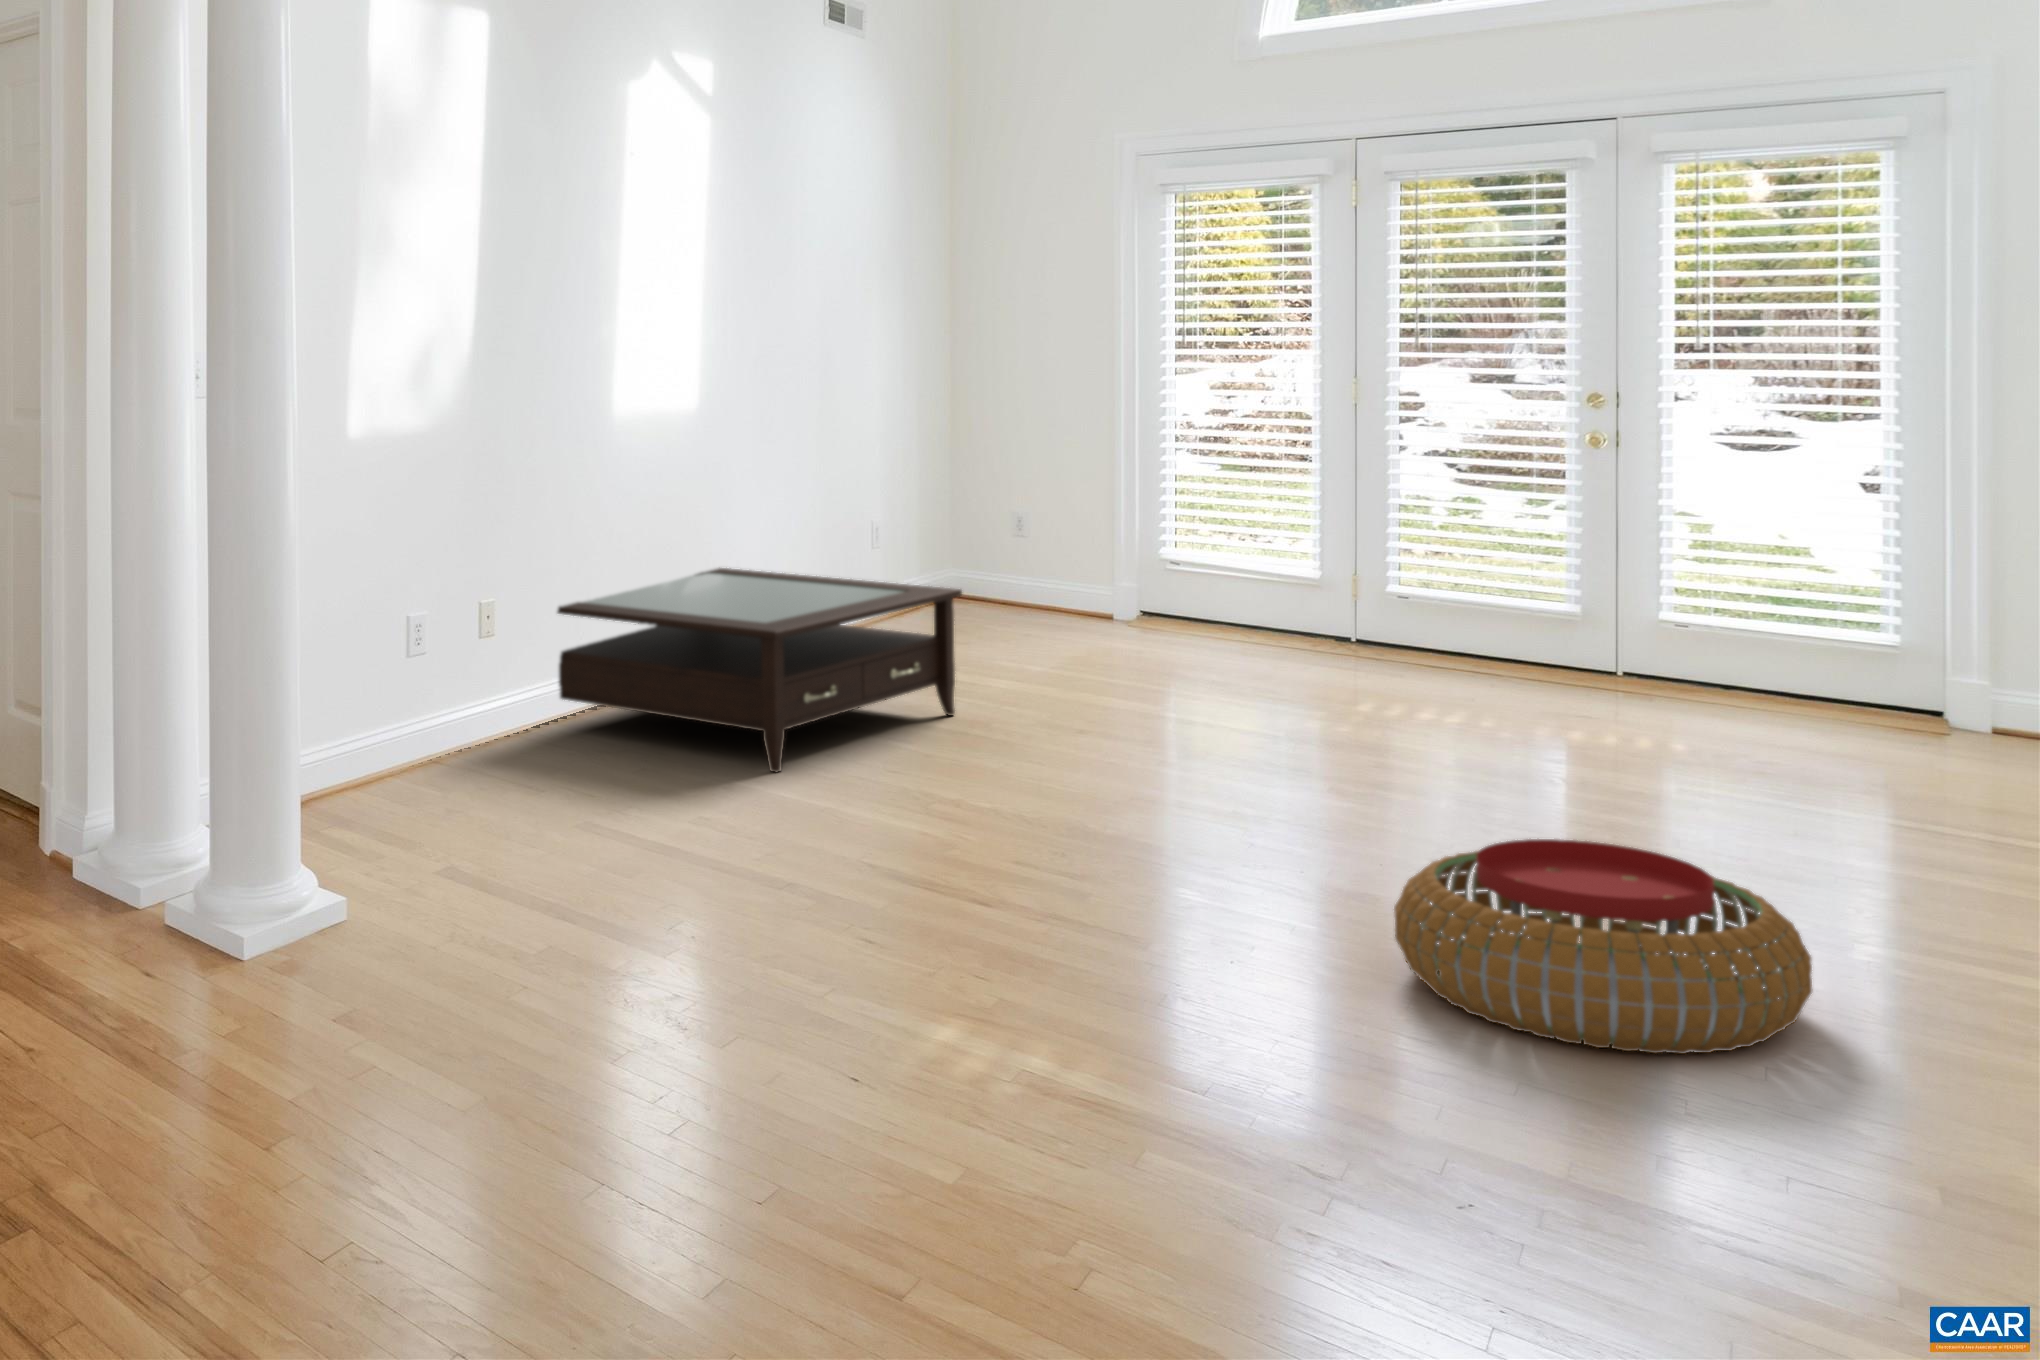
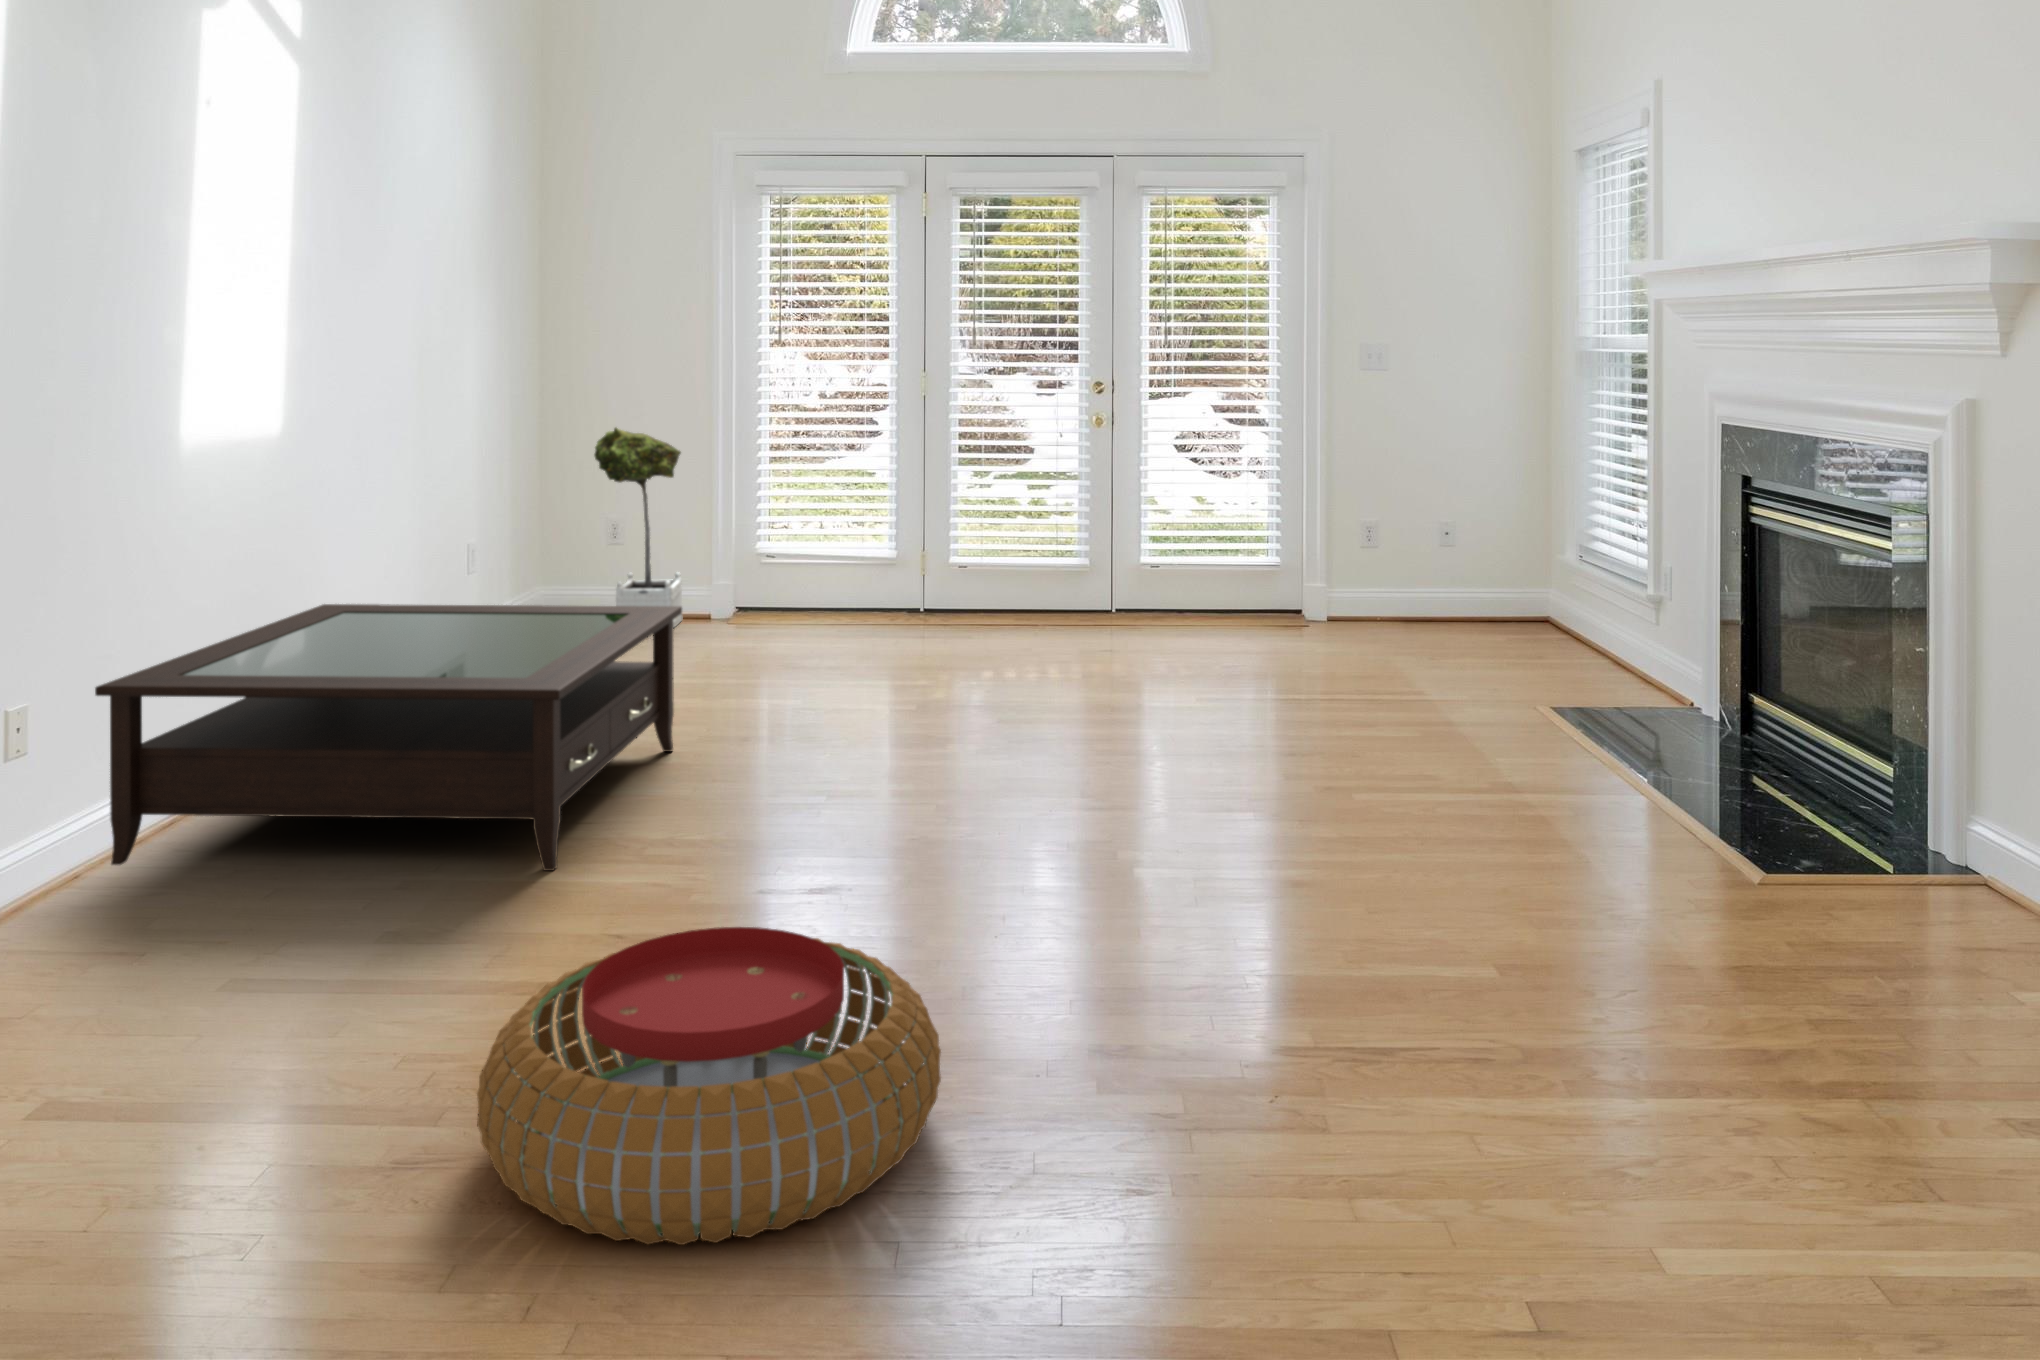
potted tree: none [999,431,1091,630] -> present [594,428,682,627]
pouf: present [1394,839,1812,1054] -> present [477,927,941,1245]

